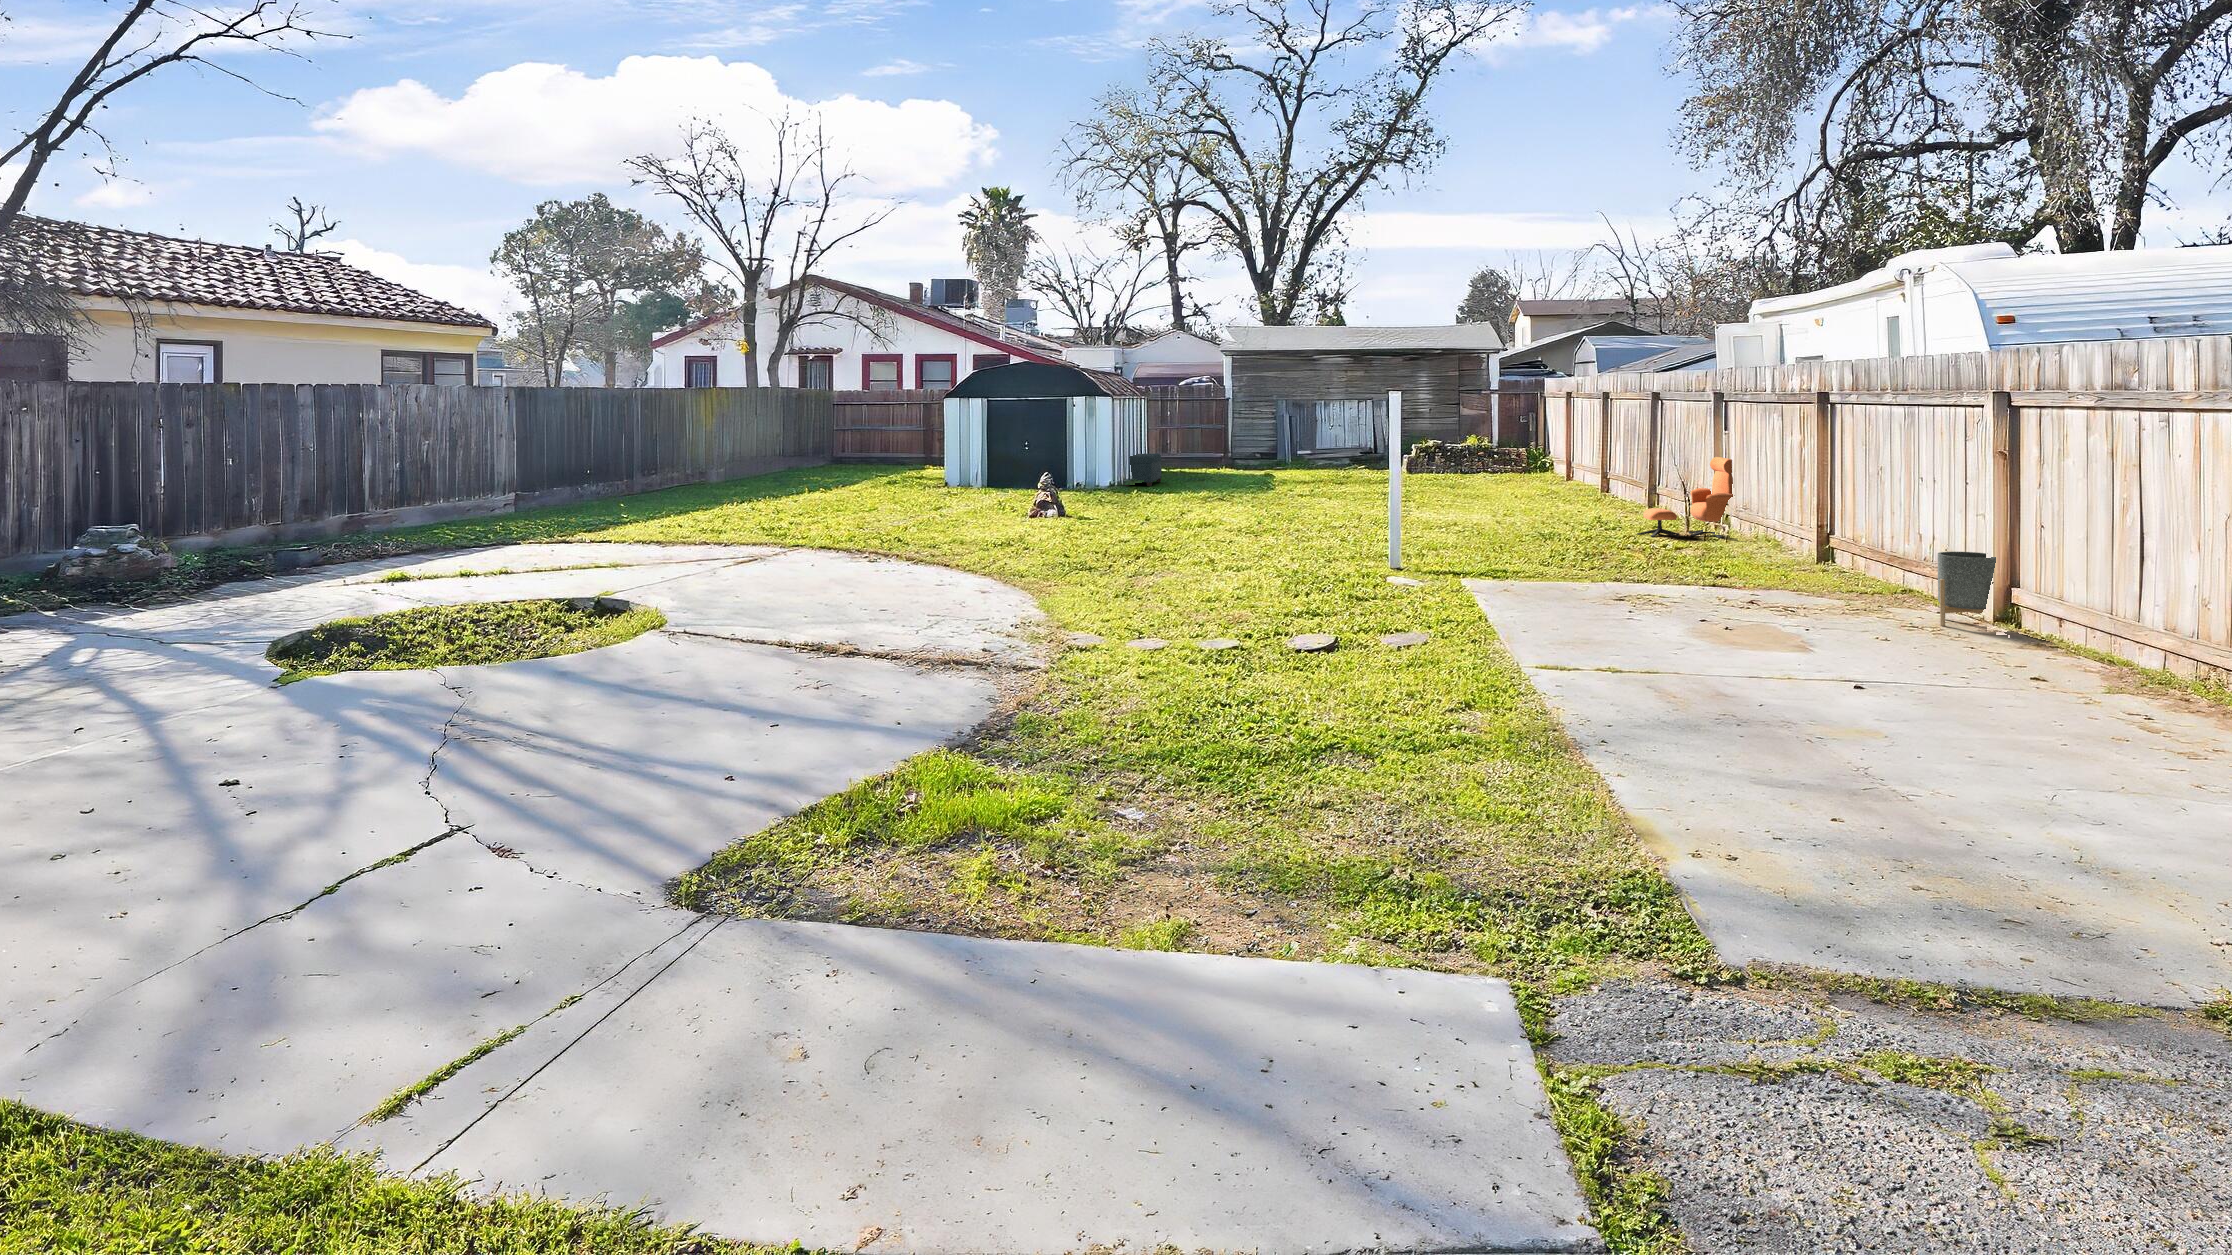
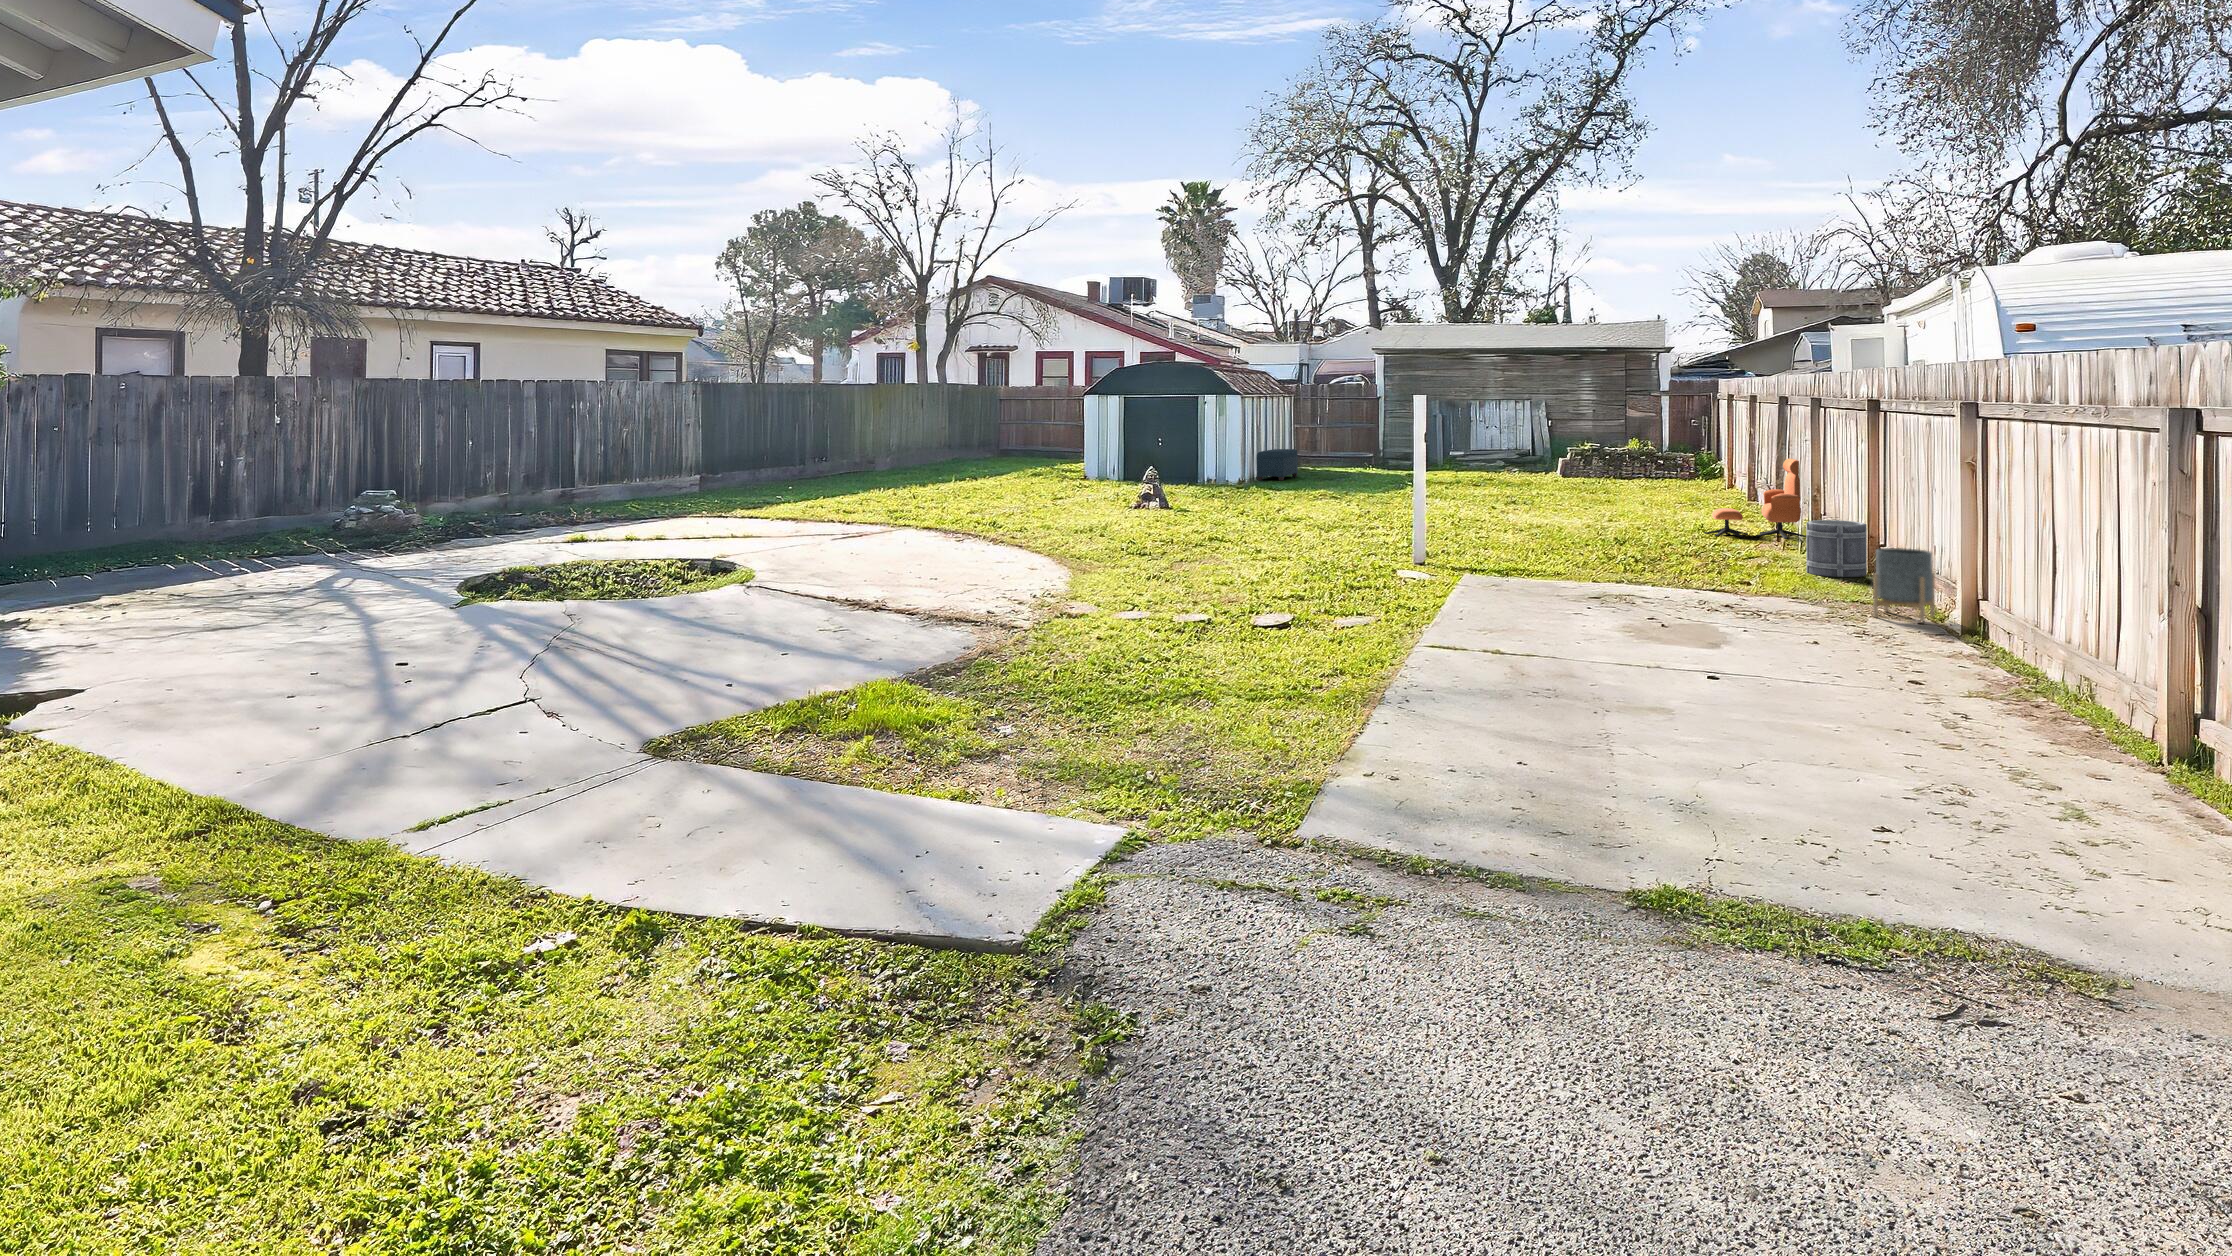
bucket: none [1795,521,1858,579] -> present [1806,520,1867,577]

